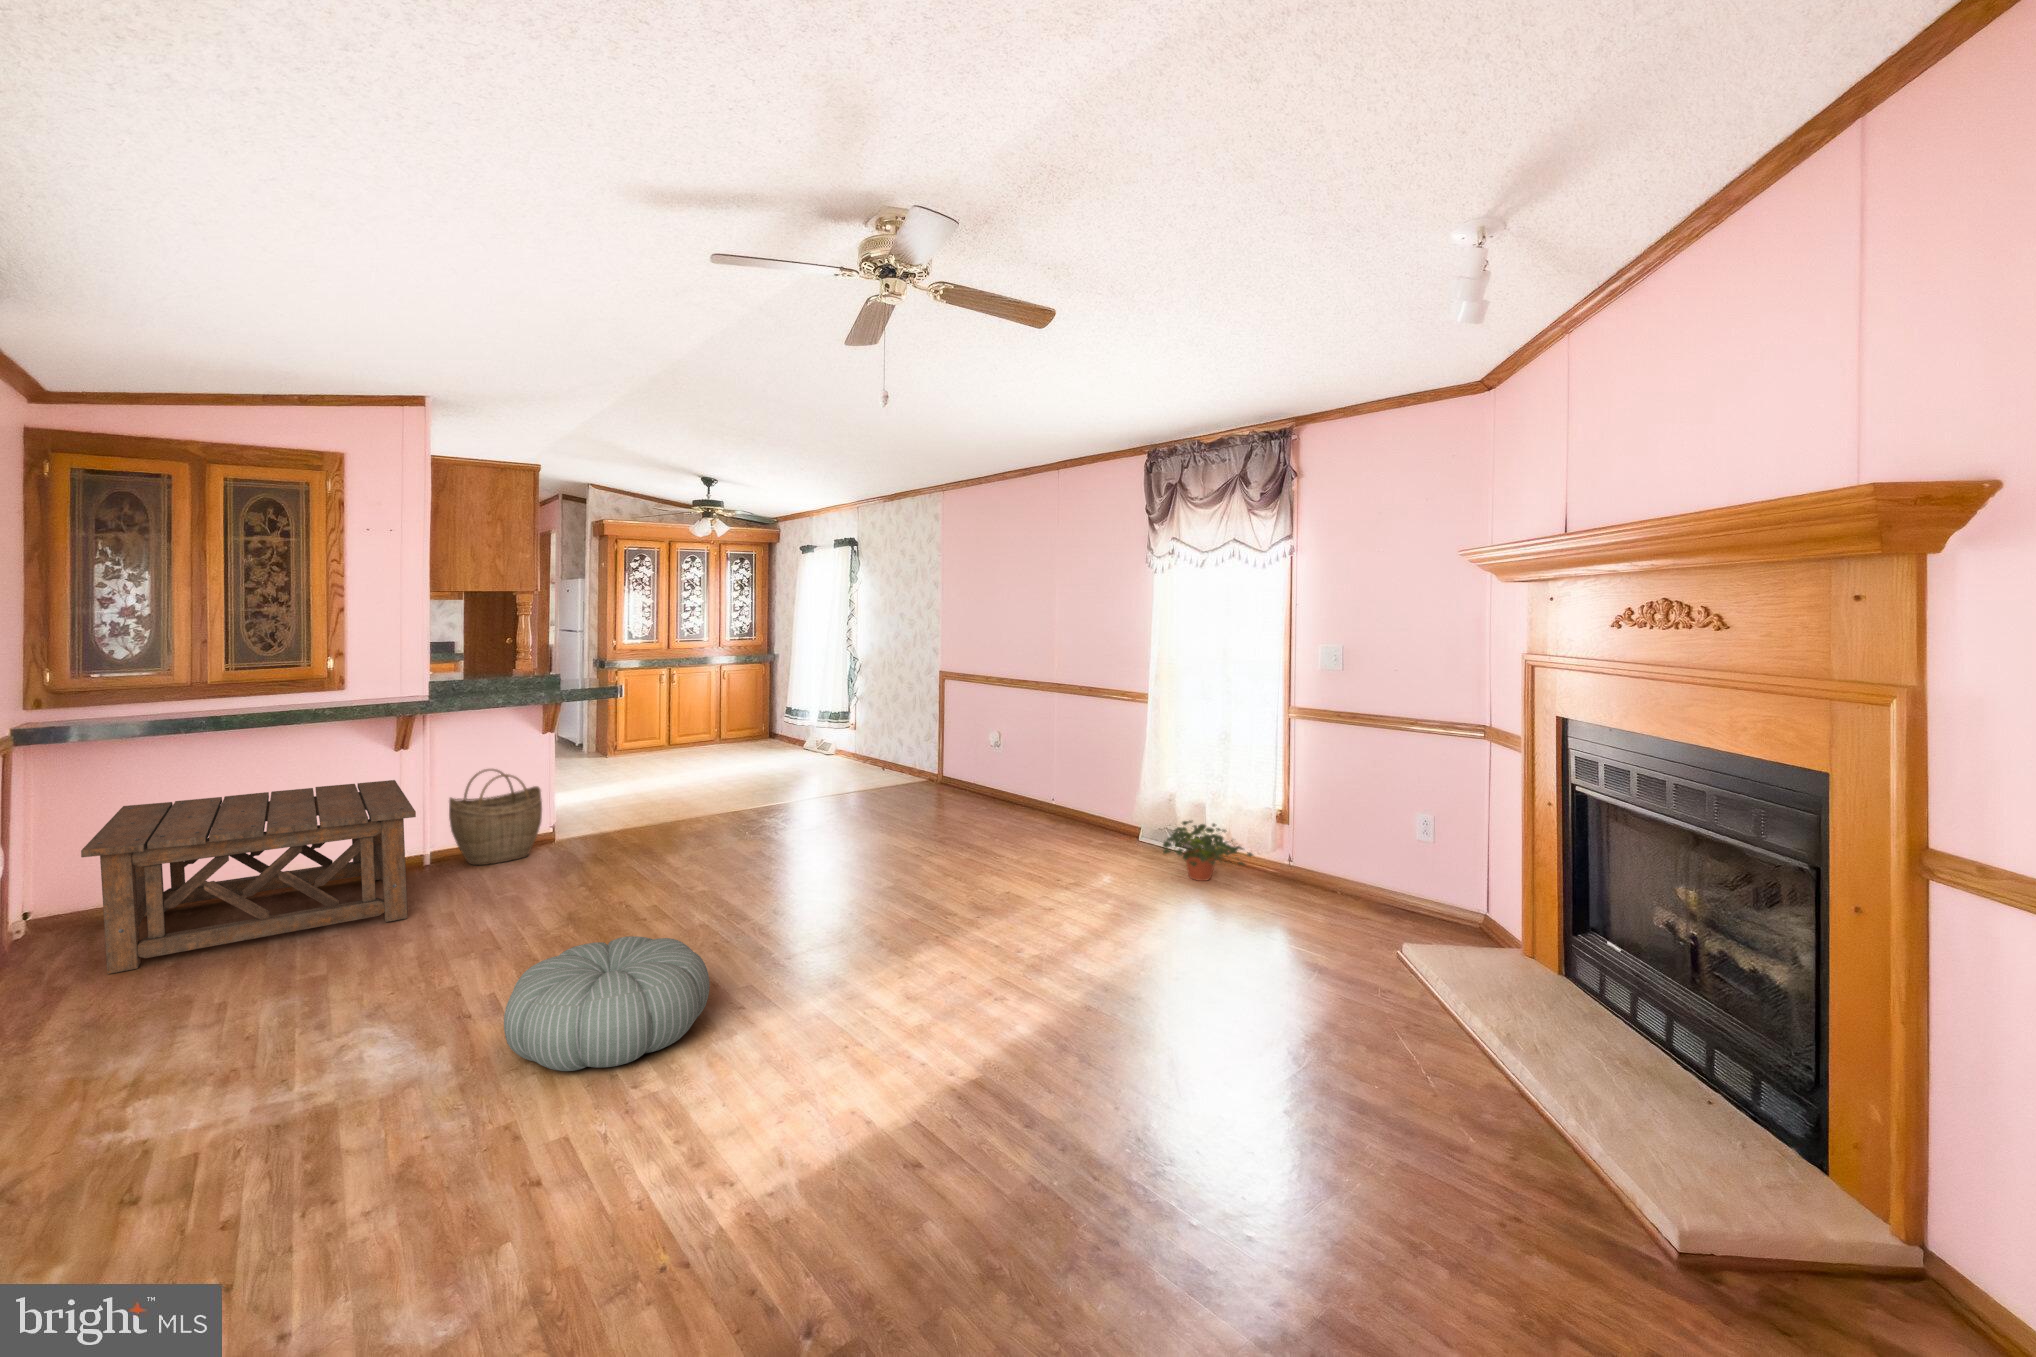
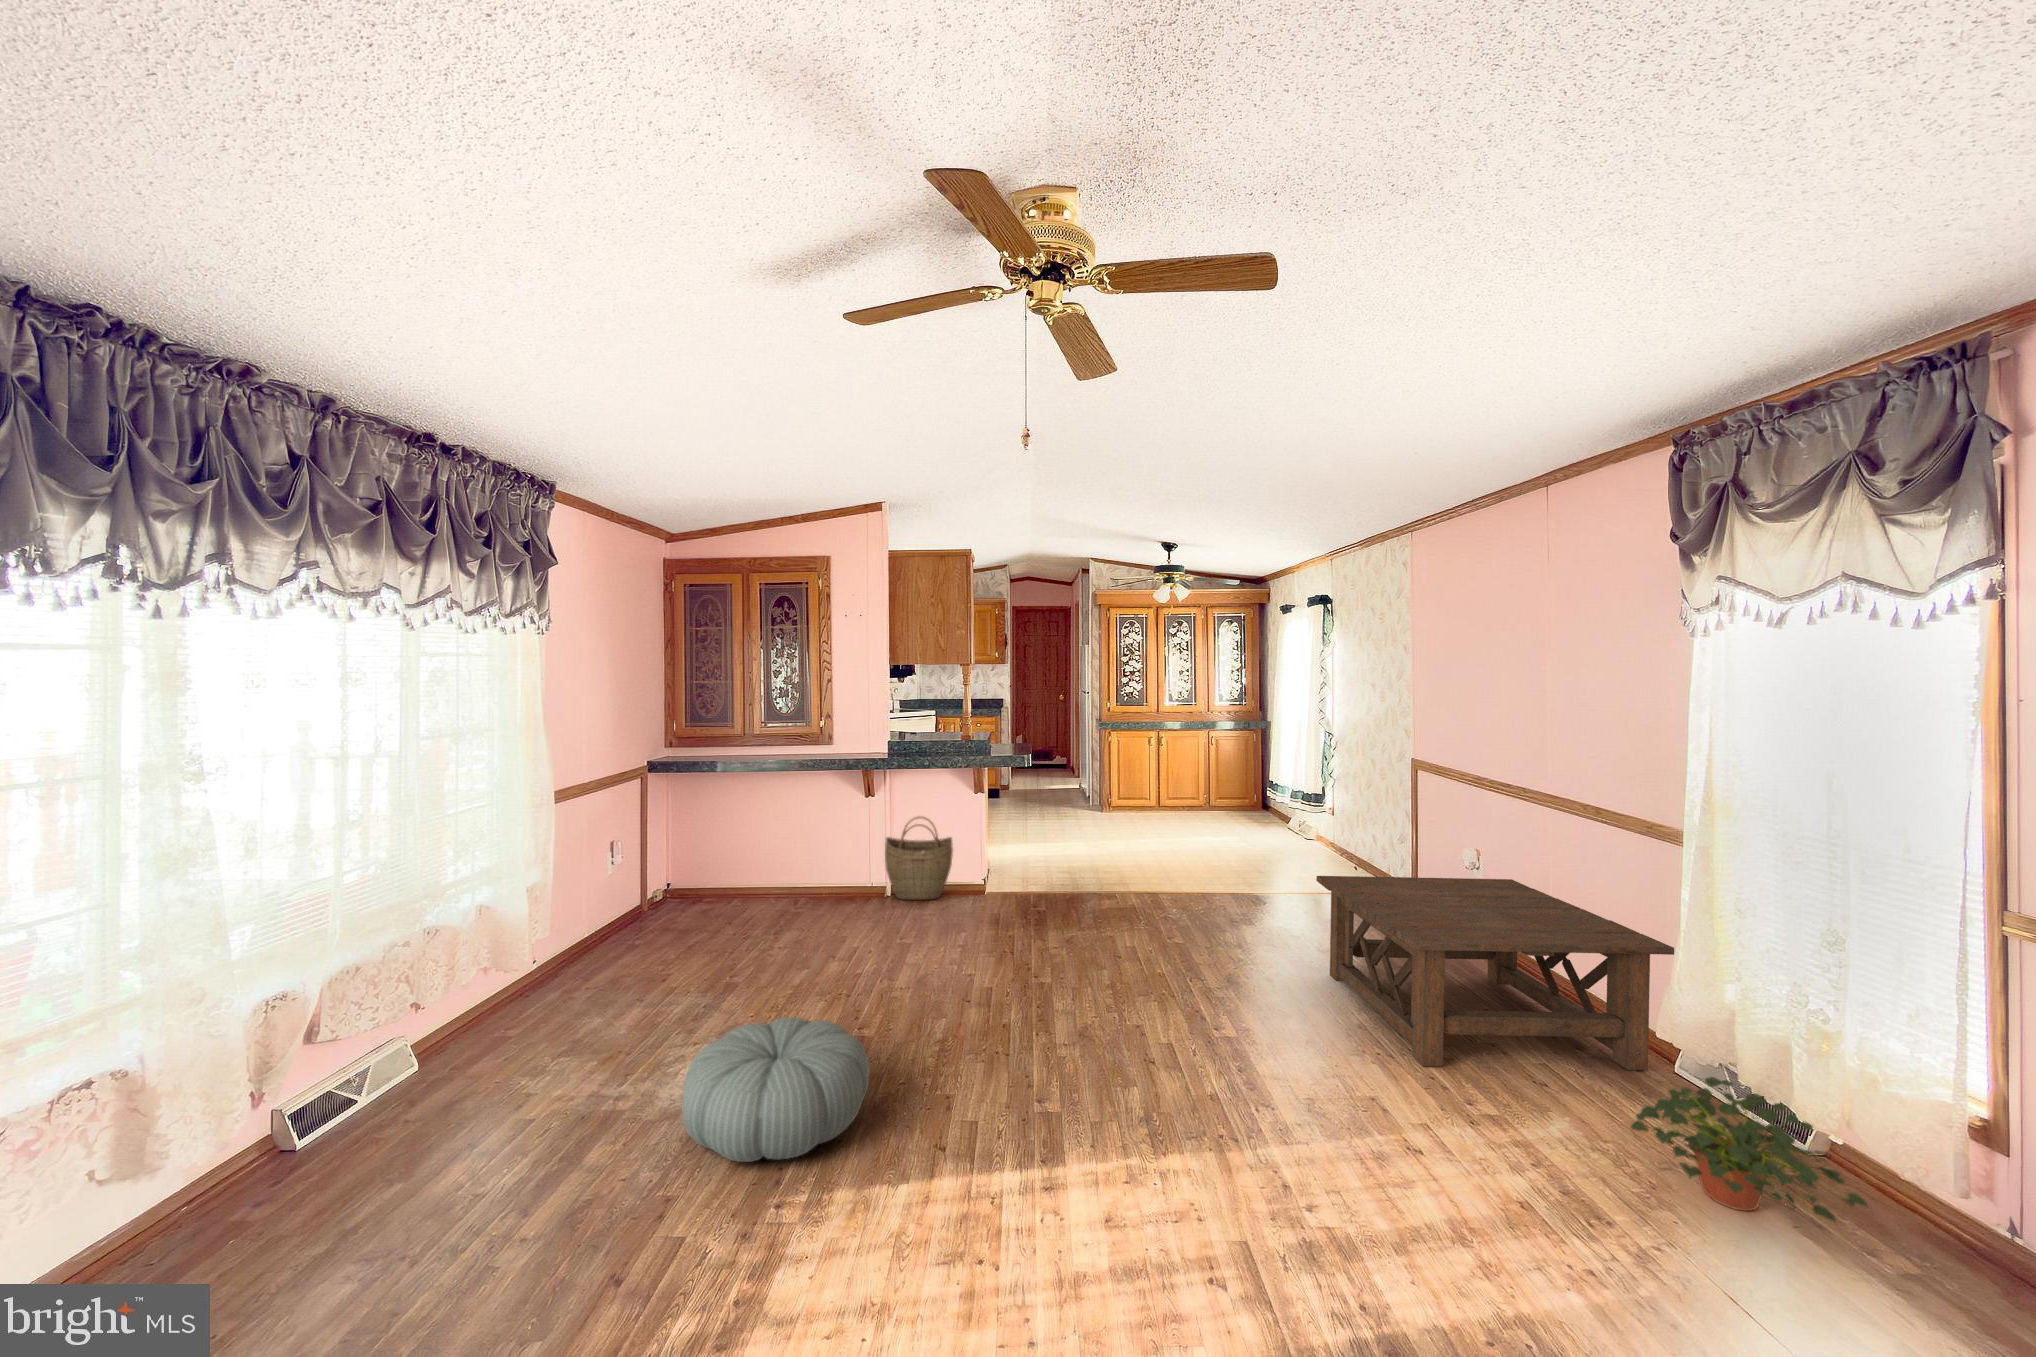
coffee table: present [81,780,416,974] -> present [1316,876,1674,1070]

